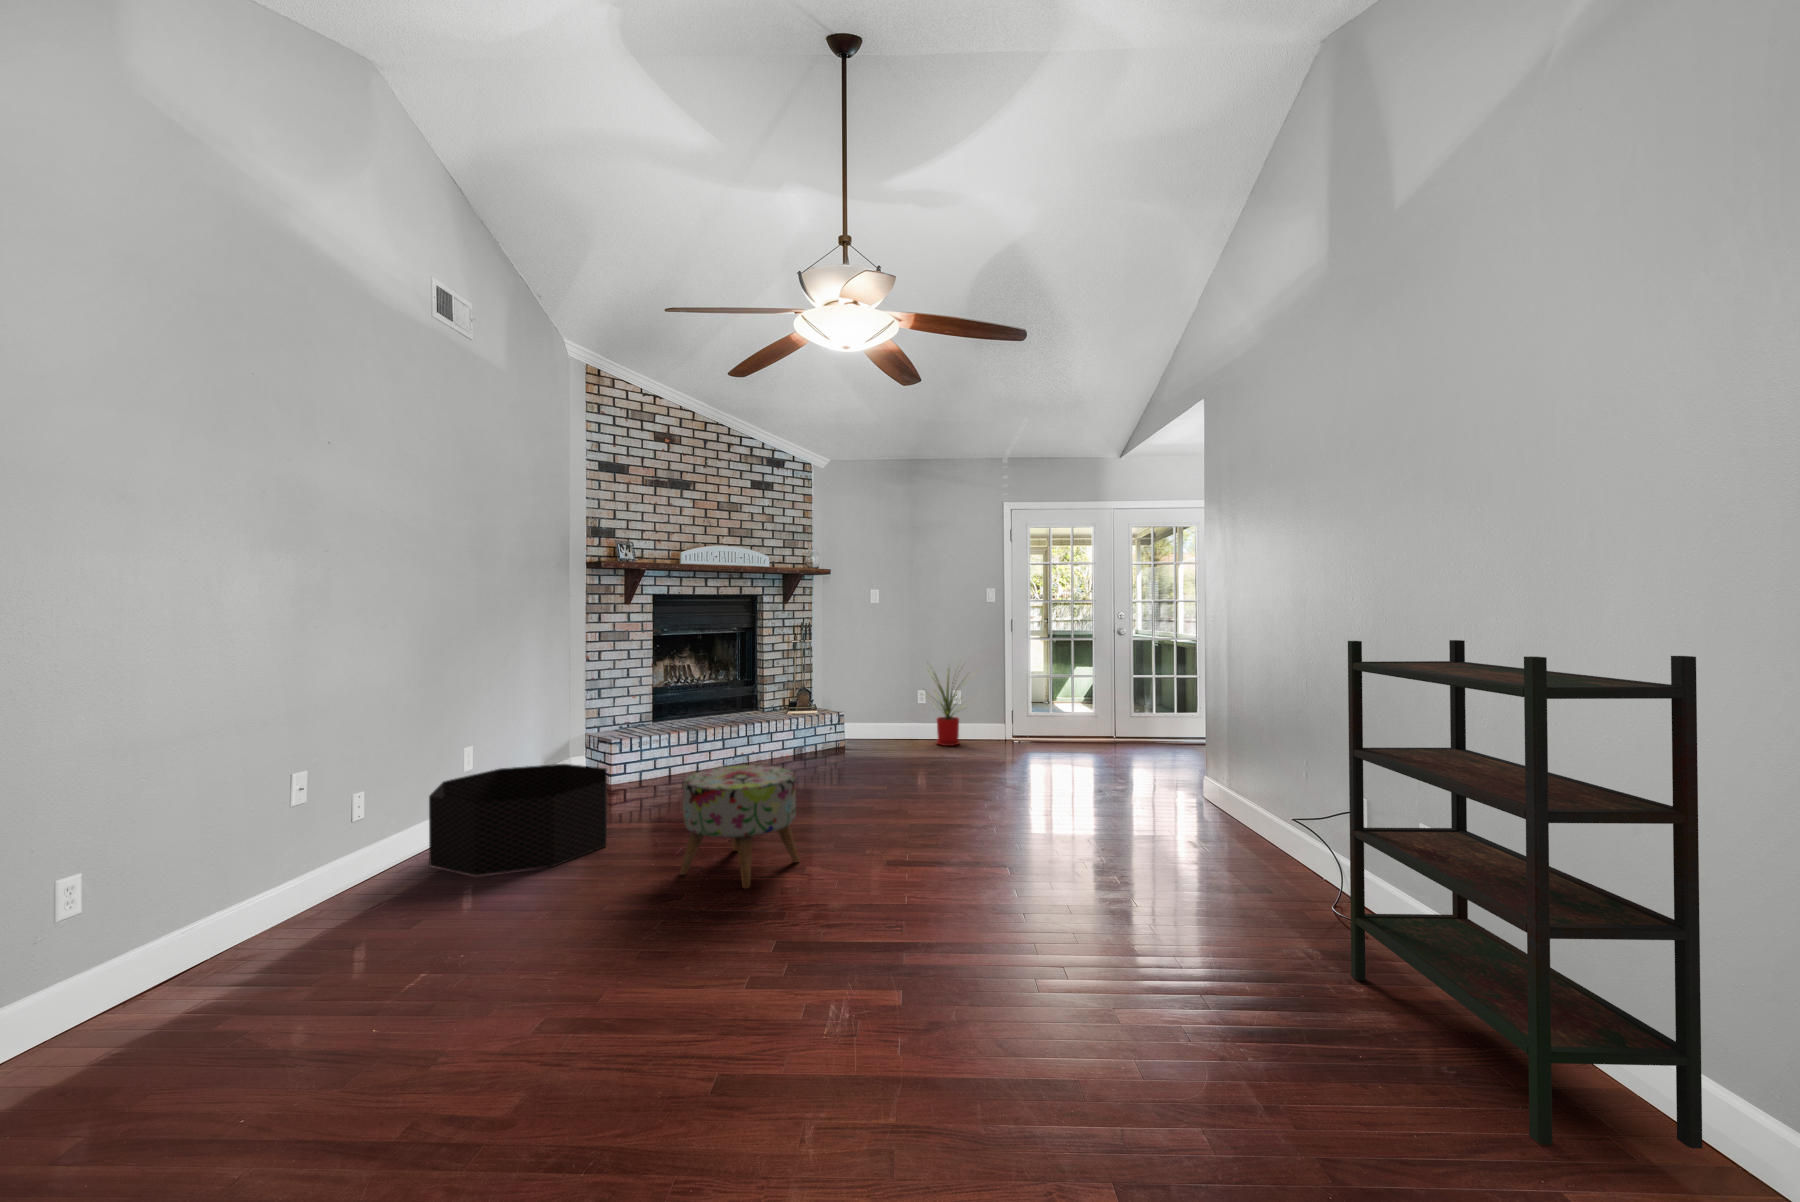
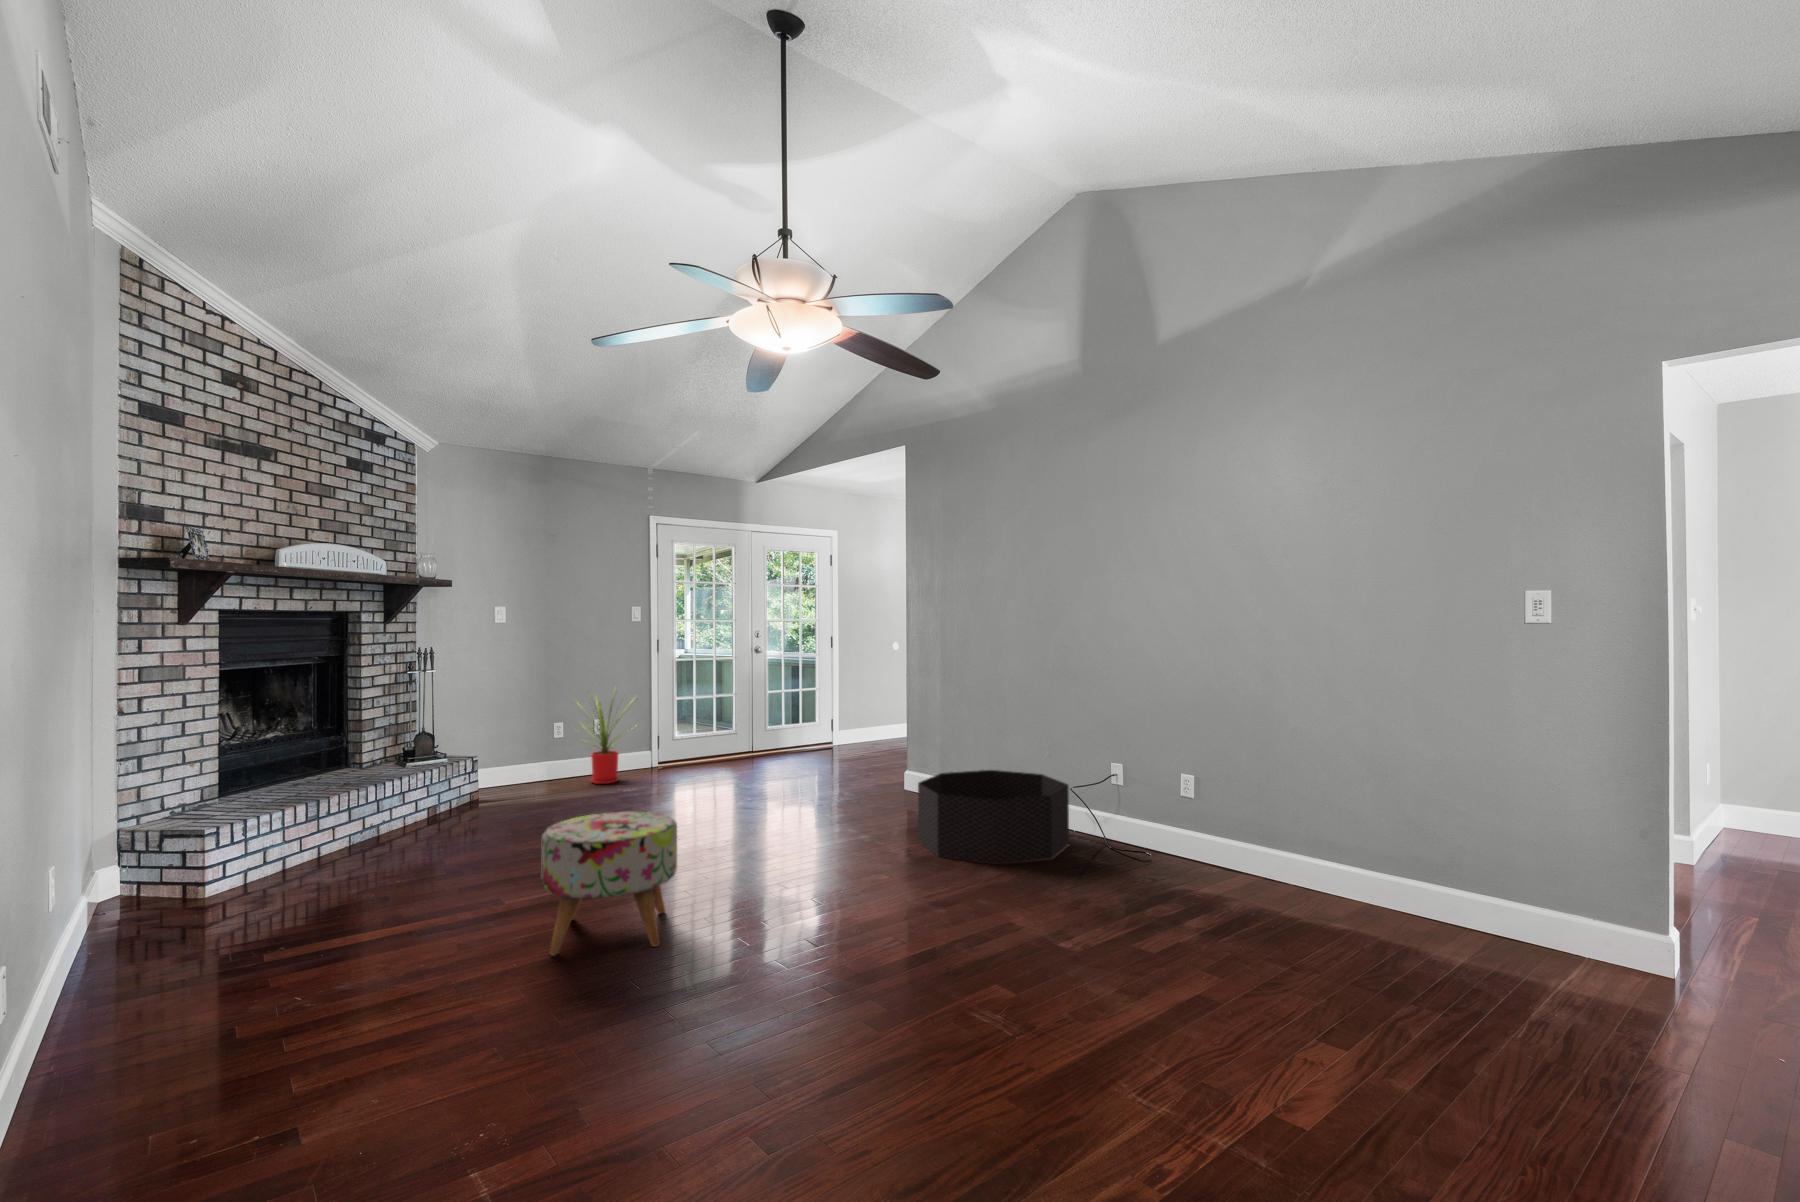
bookshelf: present [1348,640,1702,1149] -> none [1149,649,1353,927]
basket: present [429,764,607,876] -> present [918,770,1069,865]

